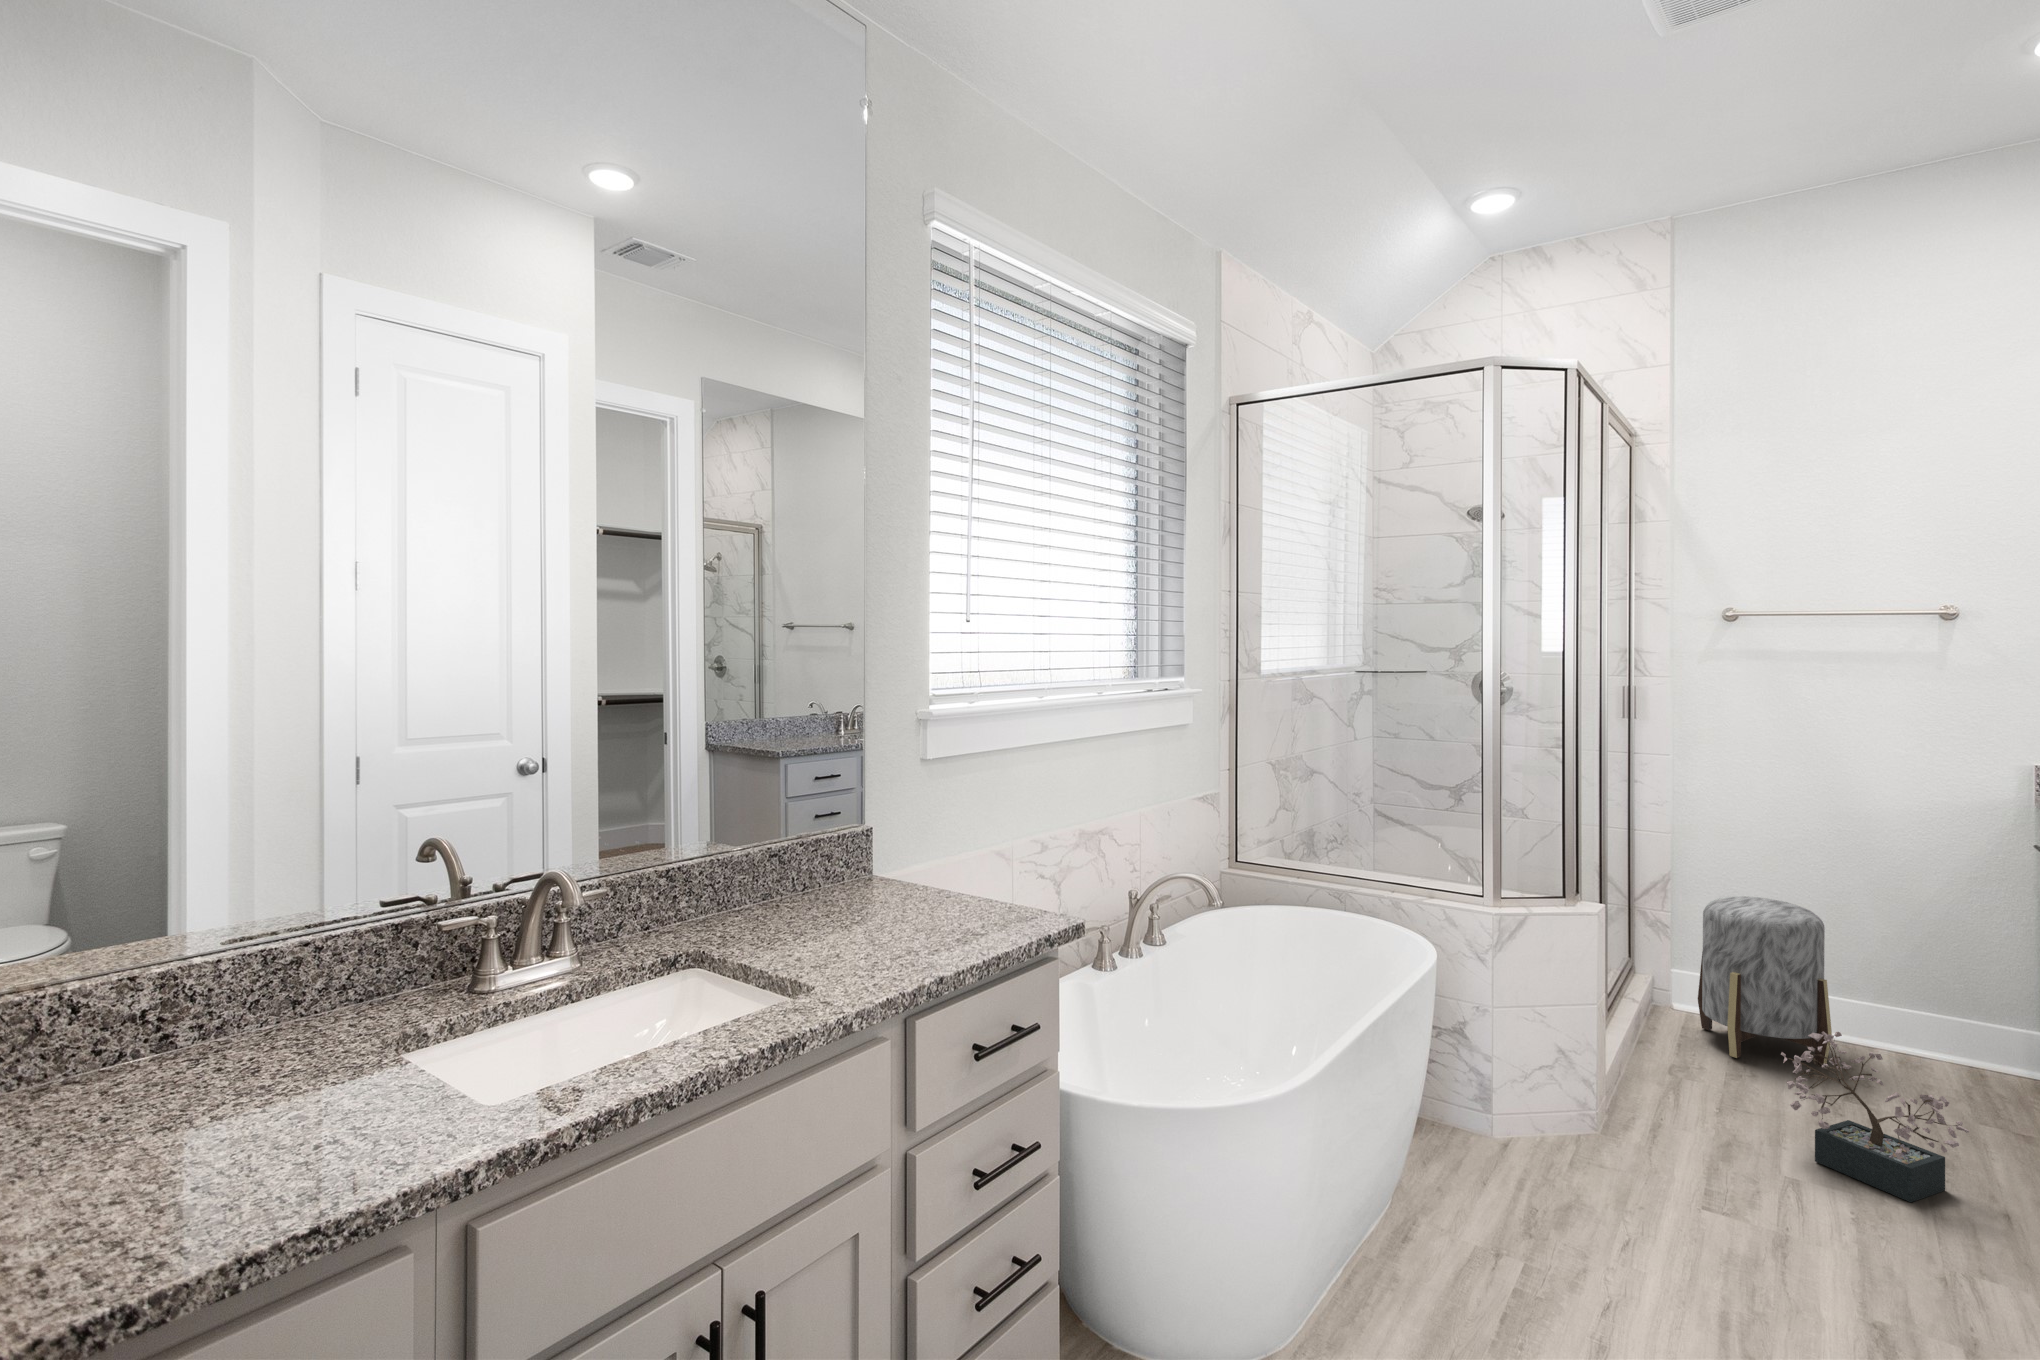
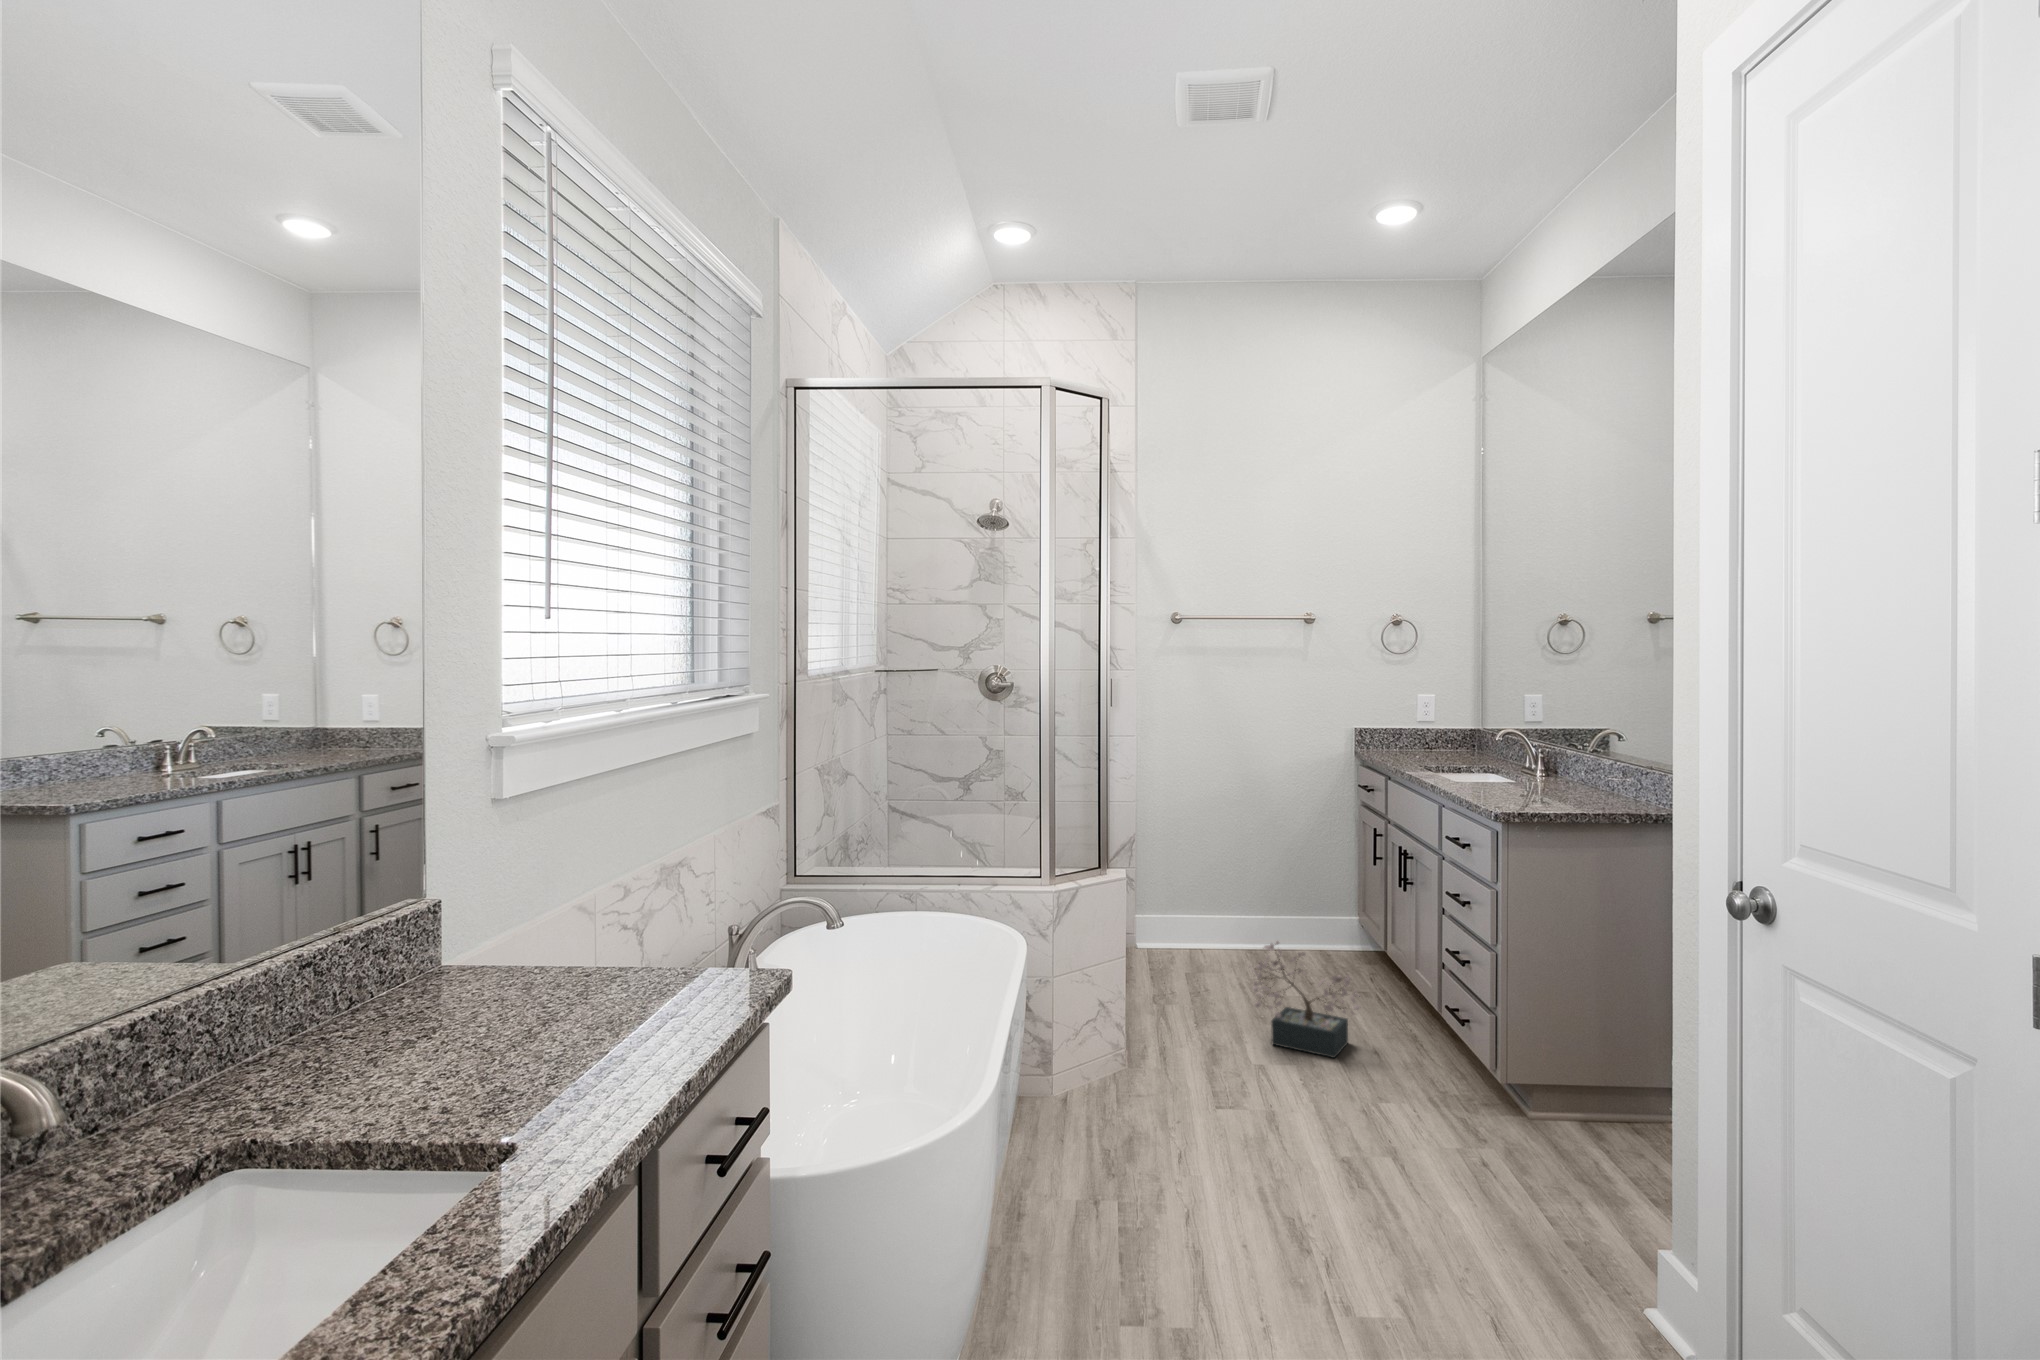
stool: present [1698,896,1832,1065] -> none [1159,846,1250,976]

